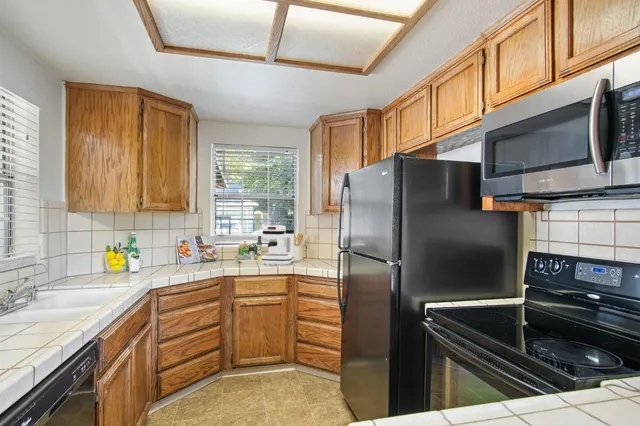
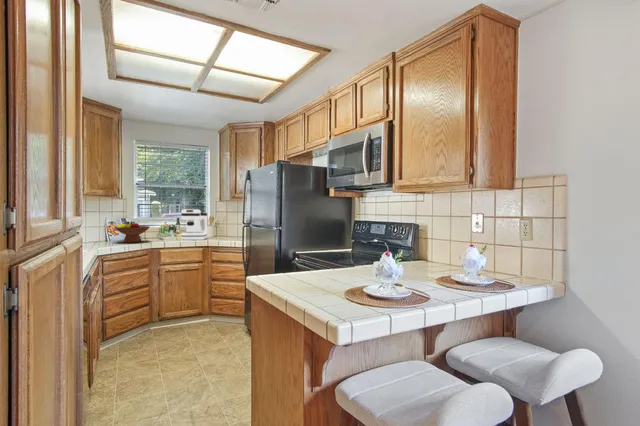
fruit bowl: none [184,241,225,267] -> present [115,222,150,242]

